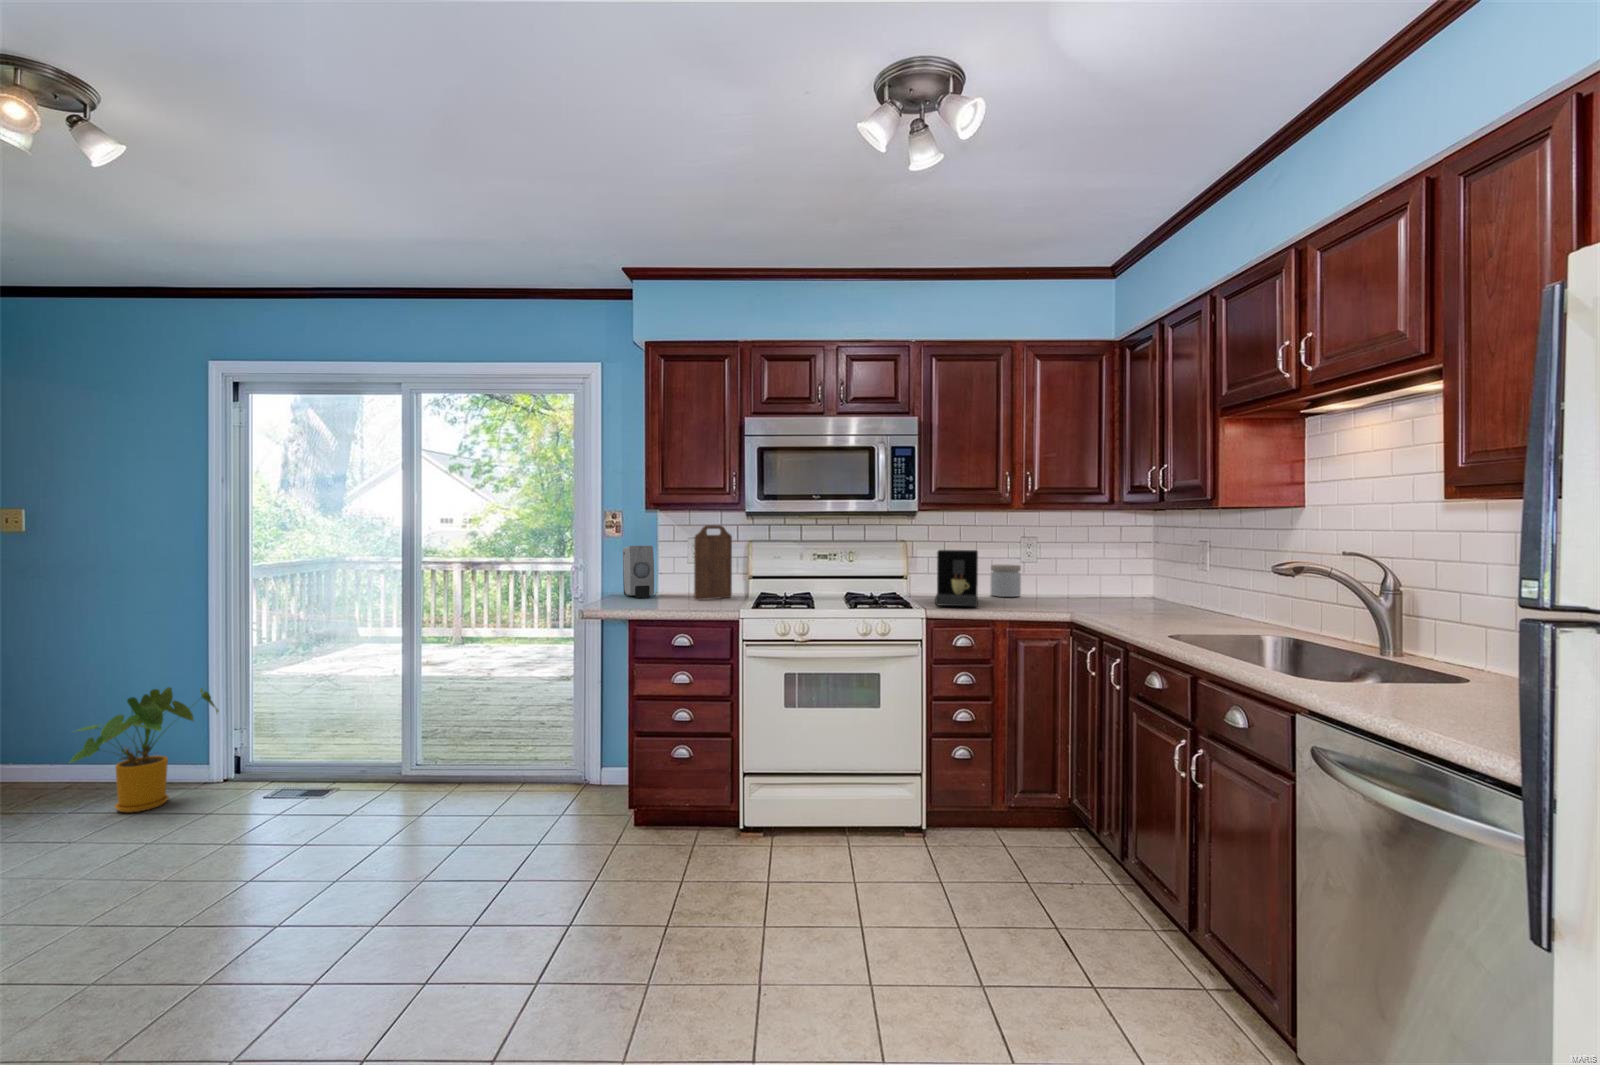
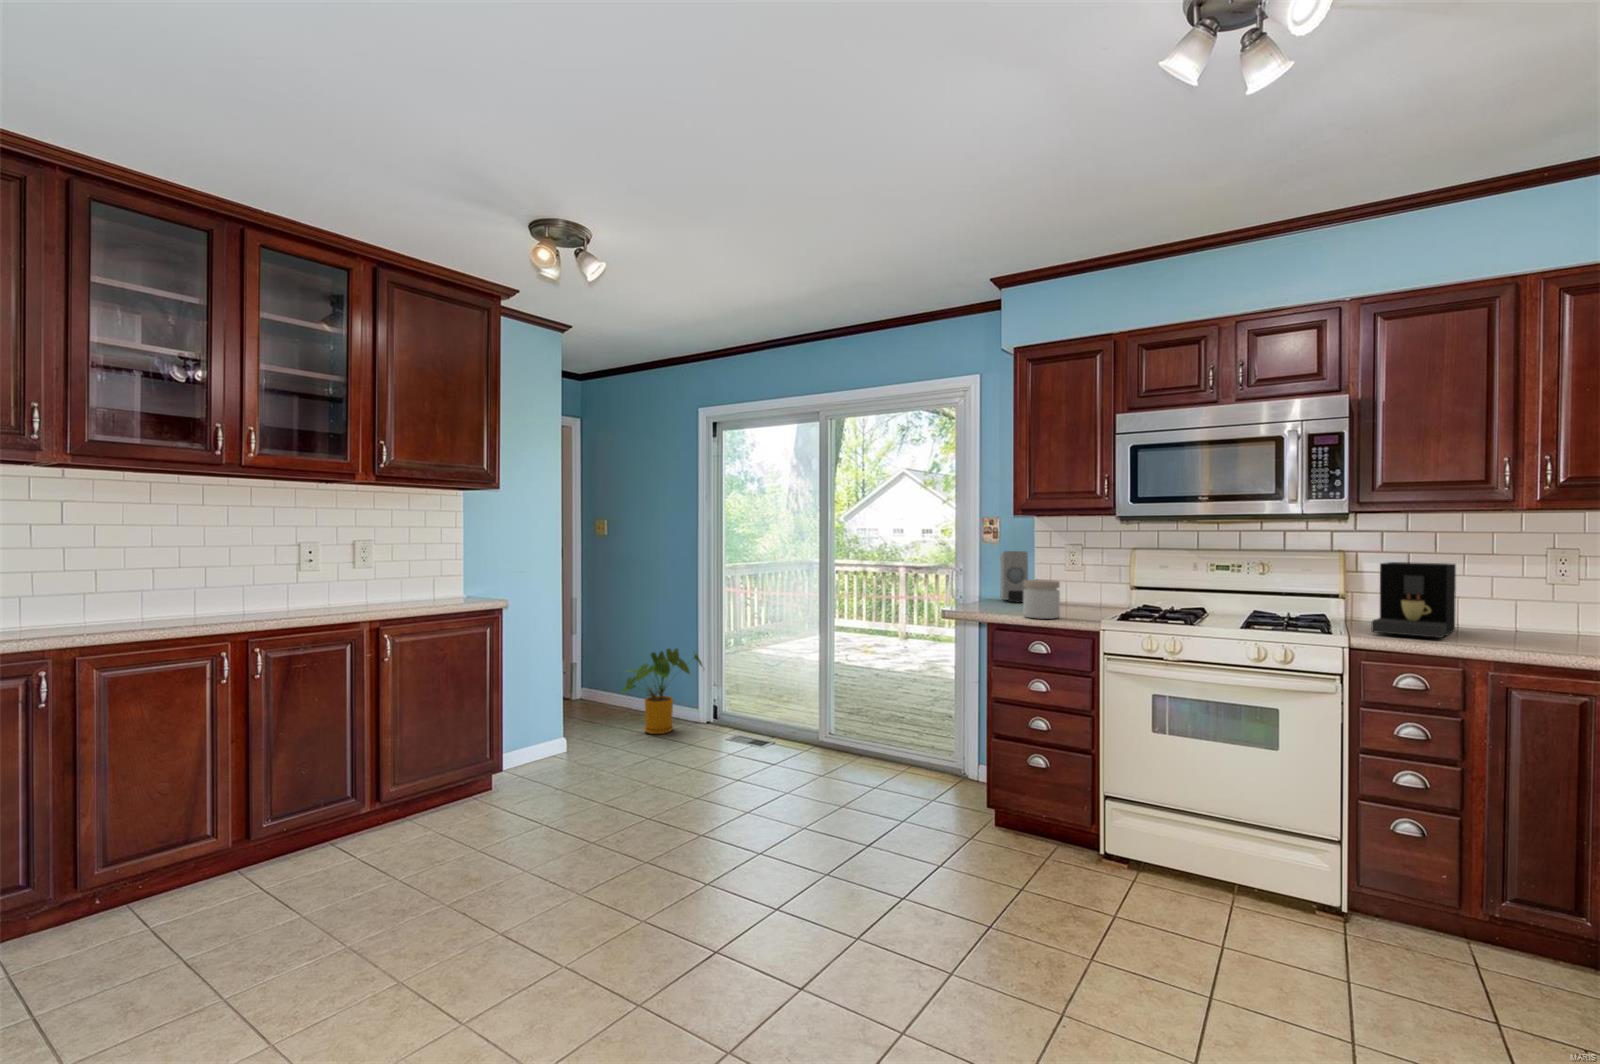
cutting board: present [694,525,732,600] -> none [1066,531,1111,608]
jar: present [990,565,1021,597] -> present [1023,580,1060,619]

